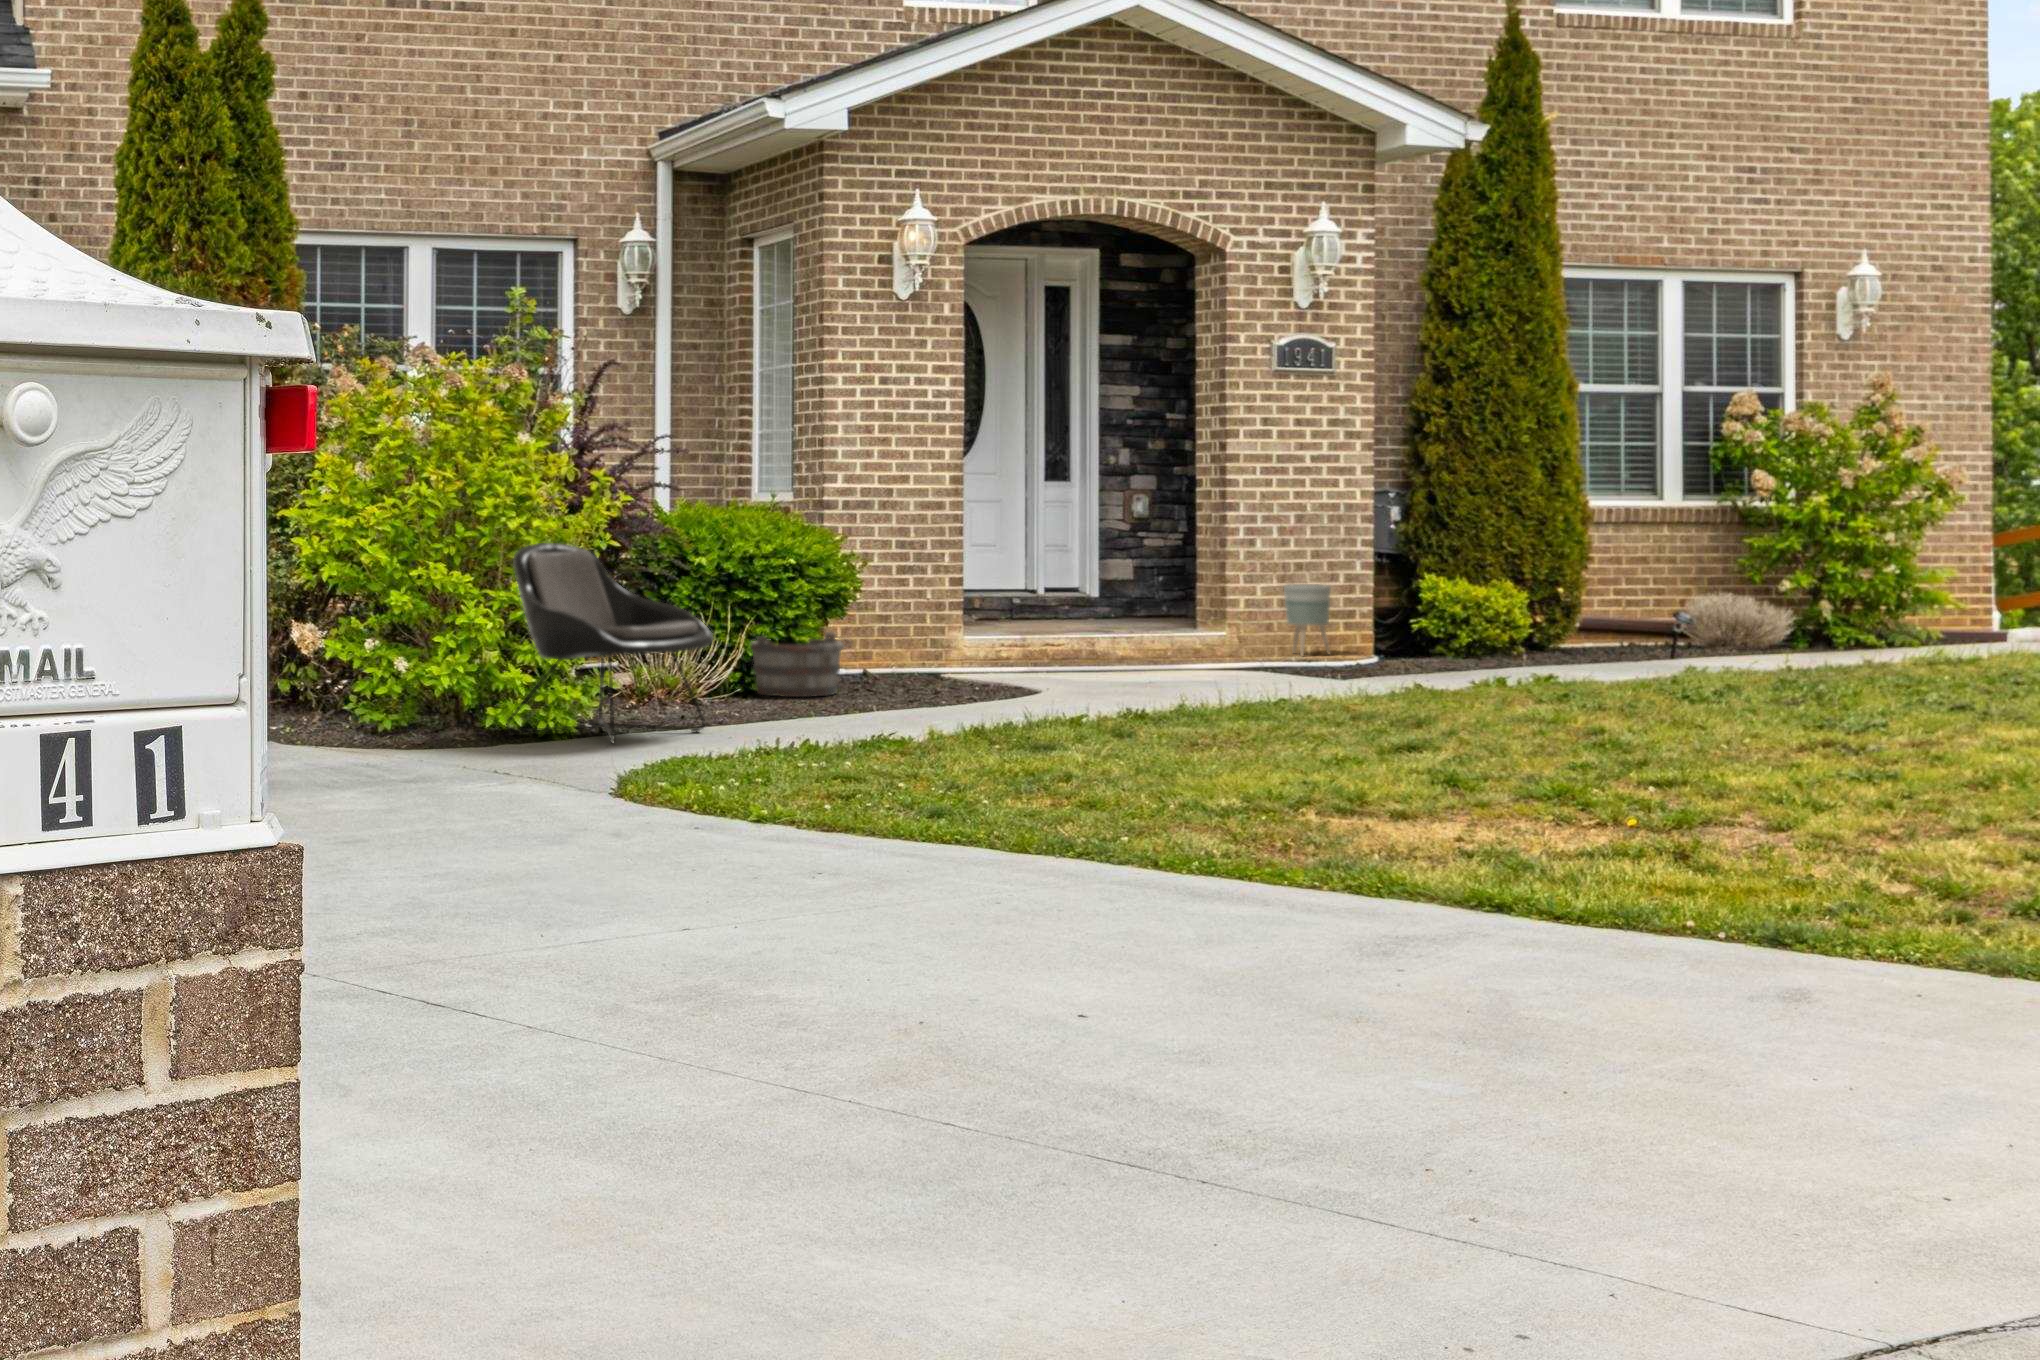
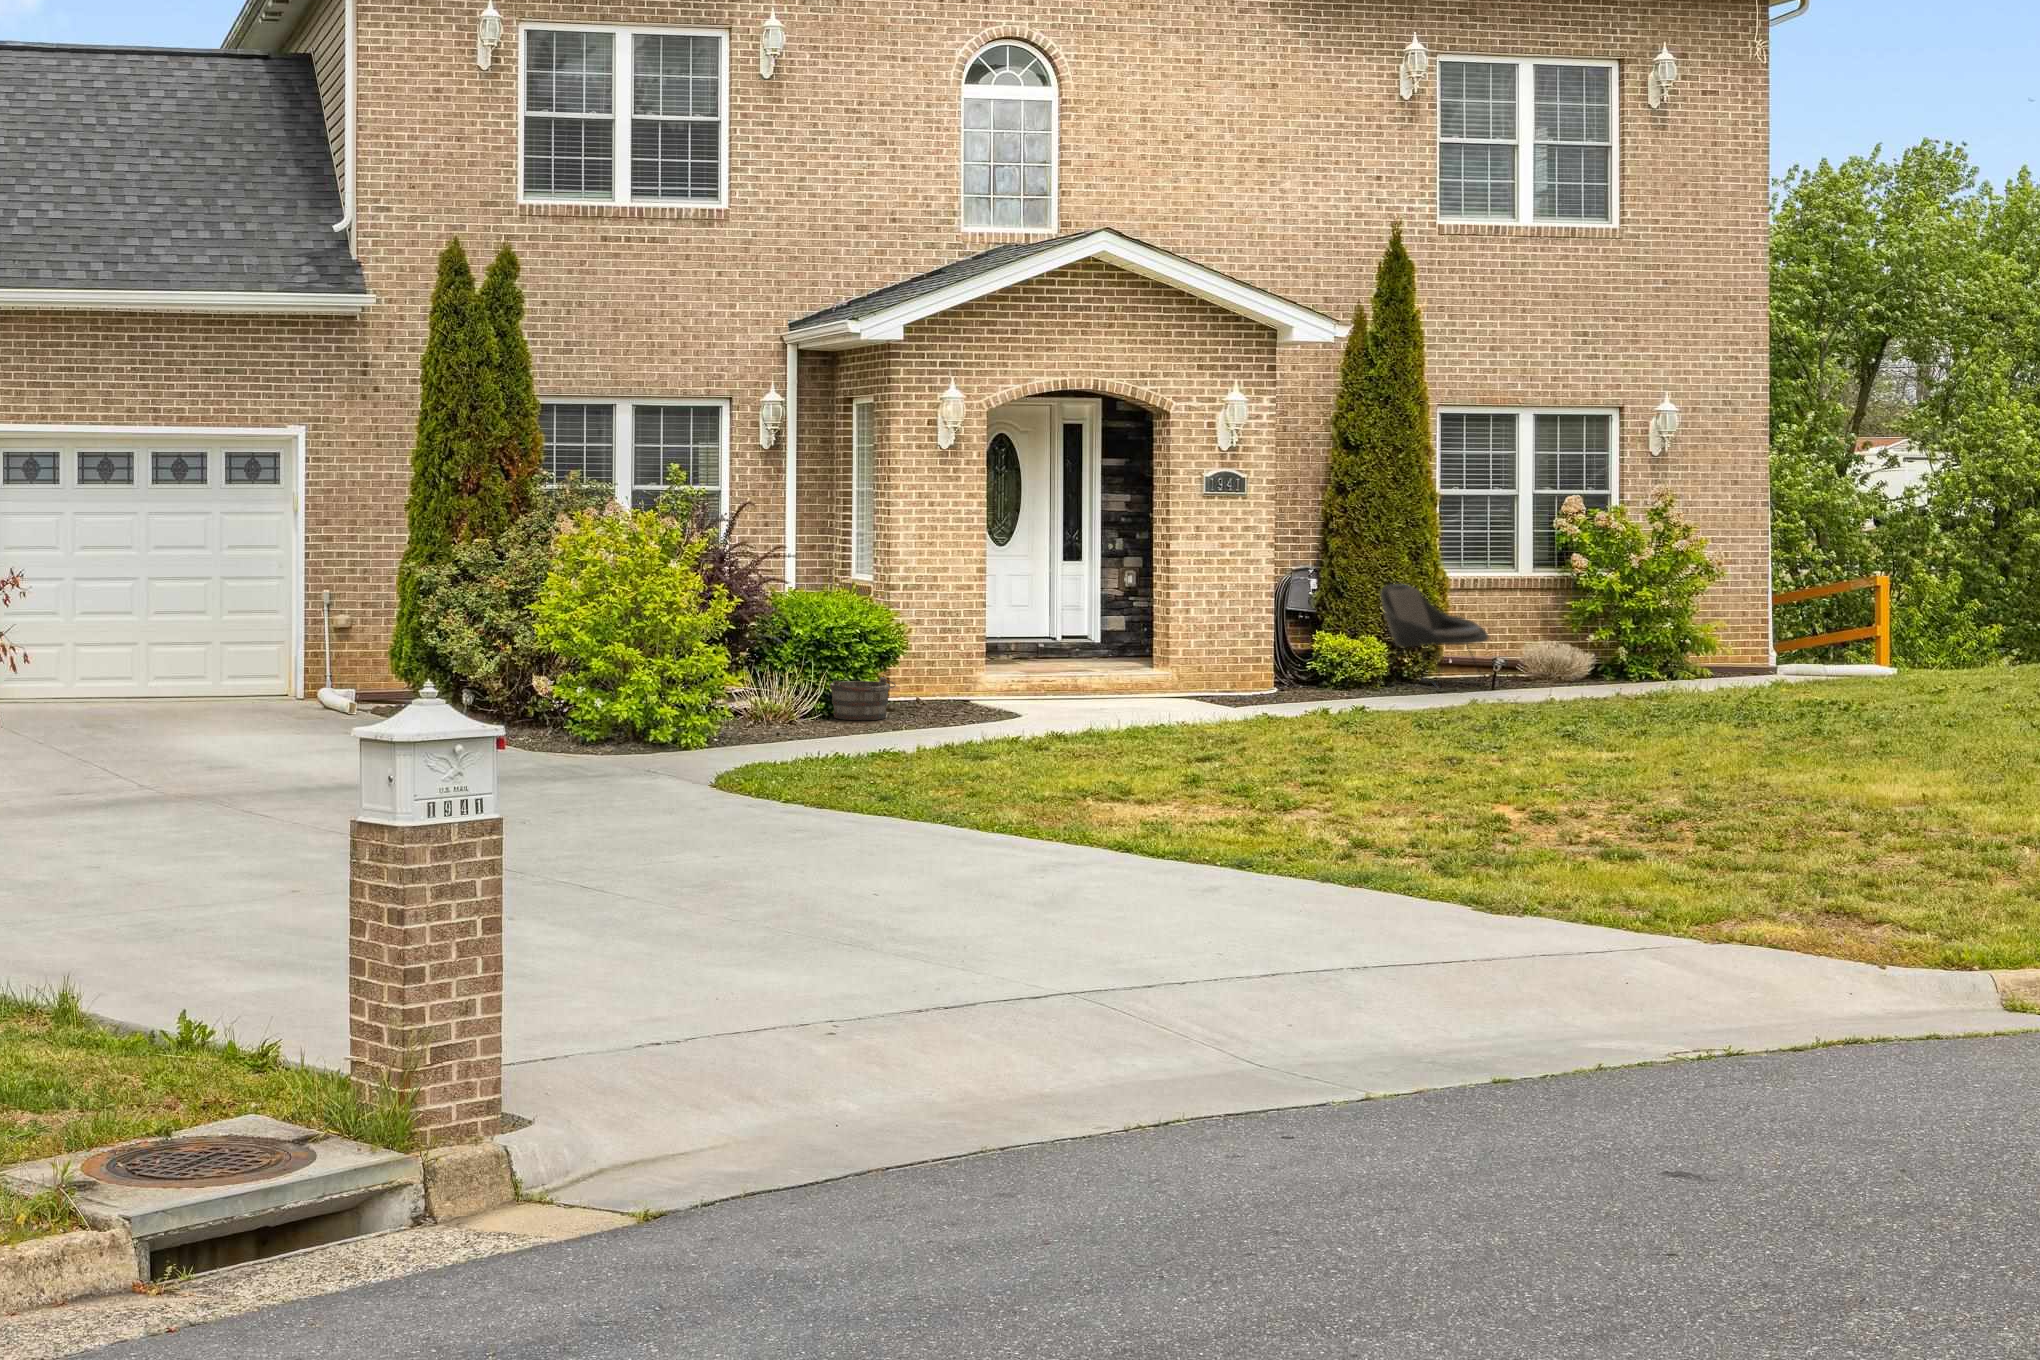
lounge chair: present [506,543,713,744] -> present [1380,584,1489,690]
planter: present [1283,584,1331,655] -> none [1210,639,1242,689]

